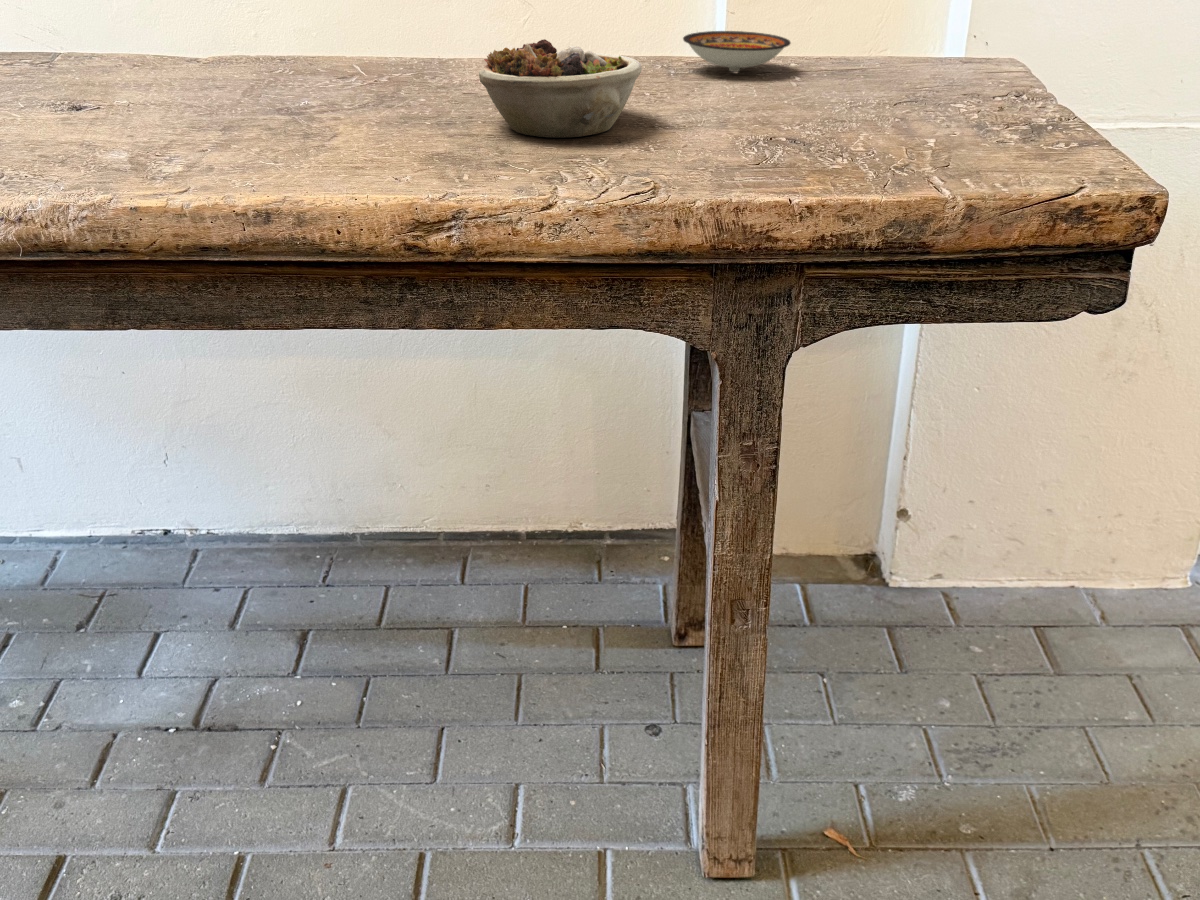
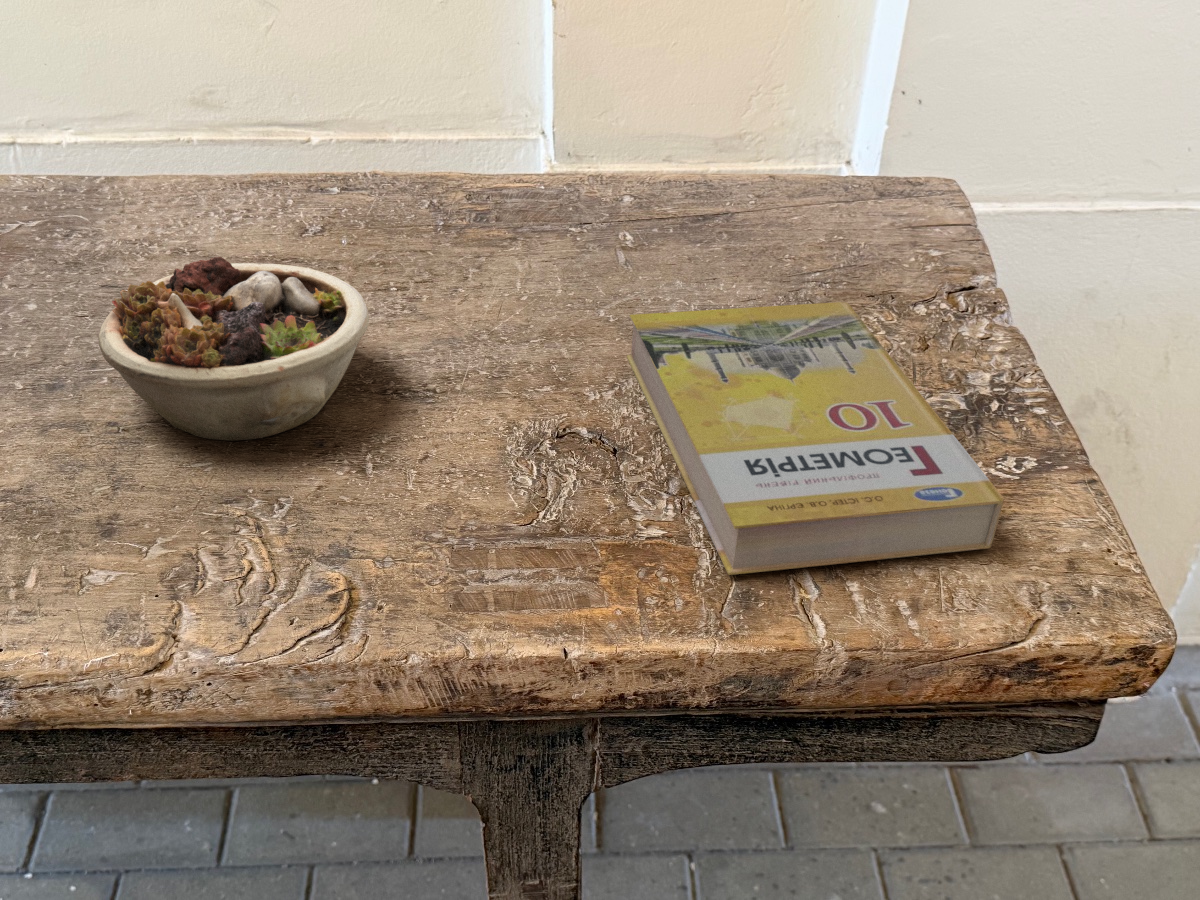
ceramic bowl: present [683,31,790,72] -> none [472,165,633,236]
book: none [799,74,1057,173] -> present [627,302,1004,575]

